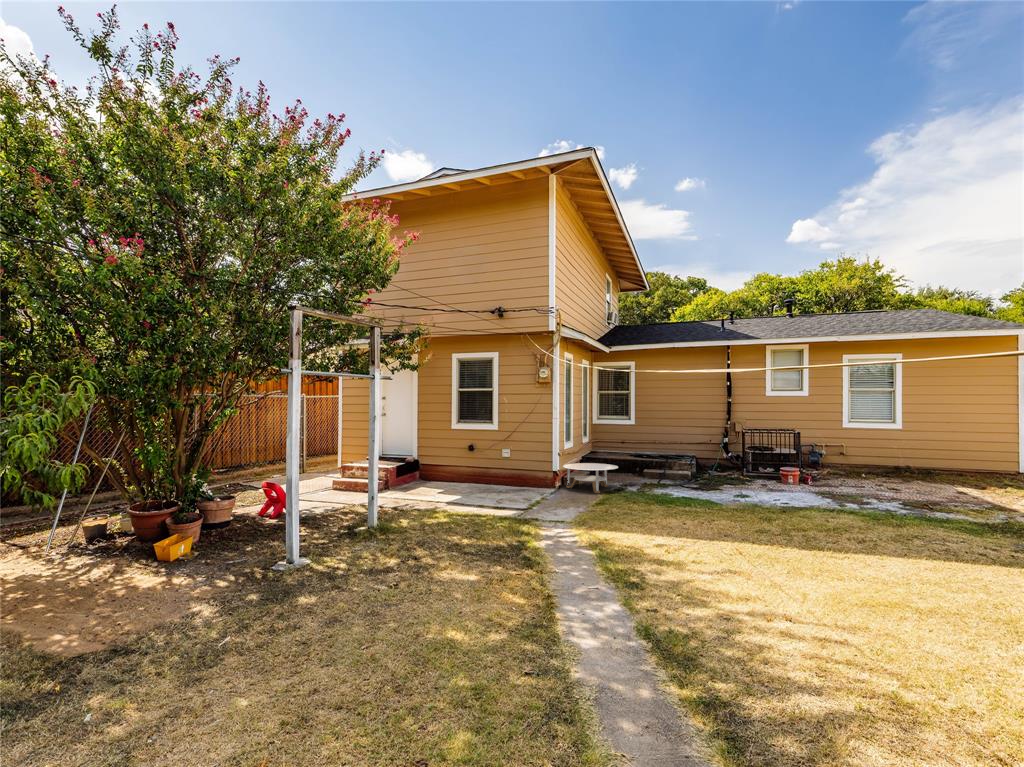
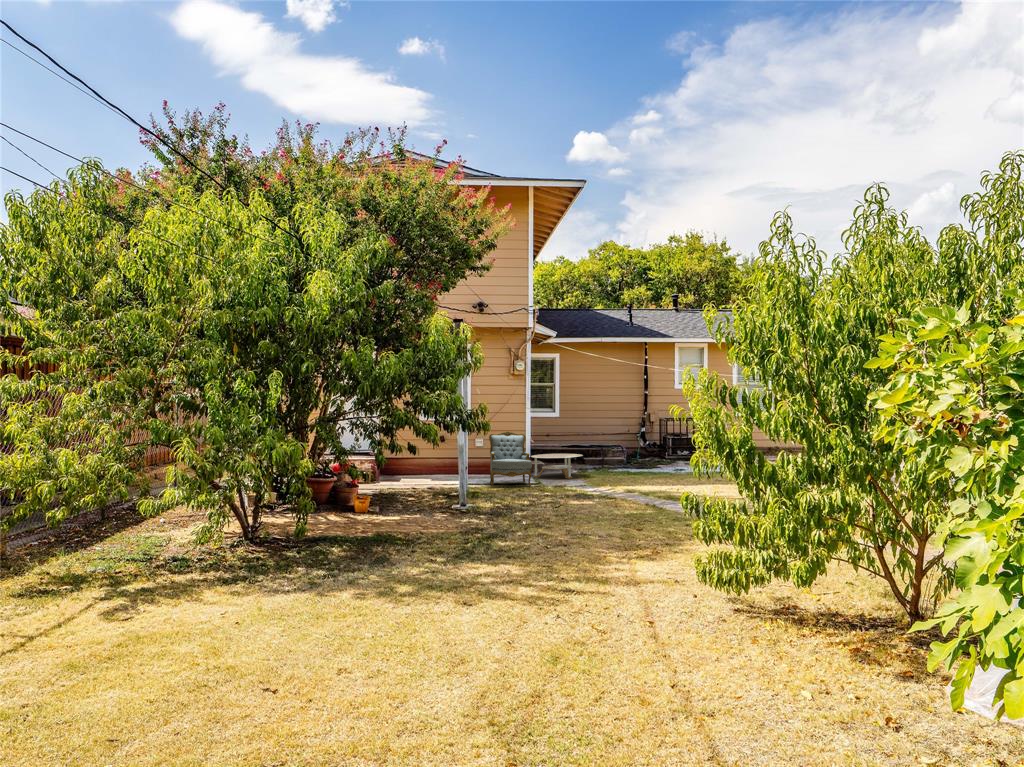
armchair: none [495,439,548,500] -> present [489,431,532,486]

